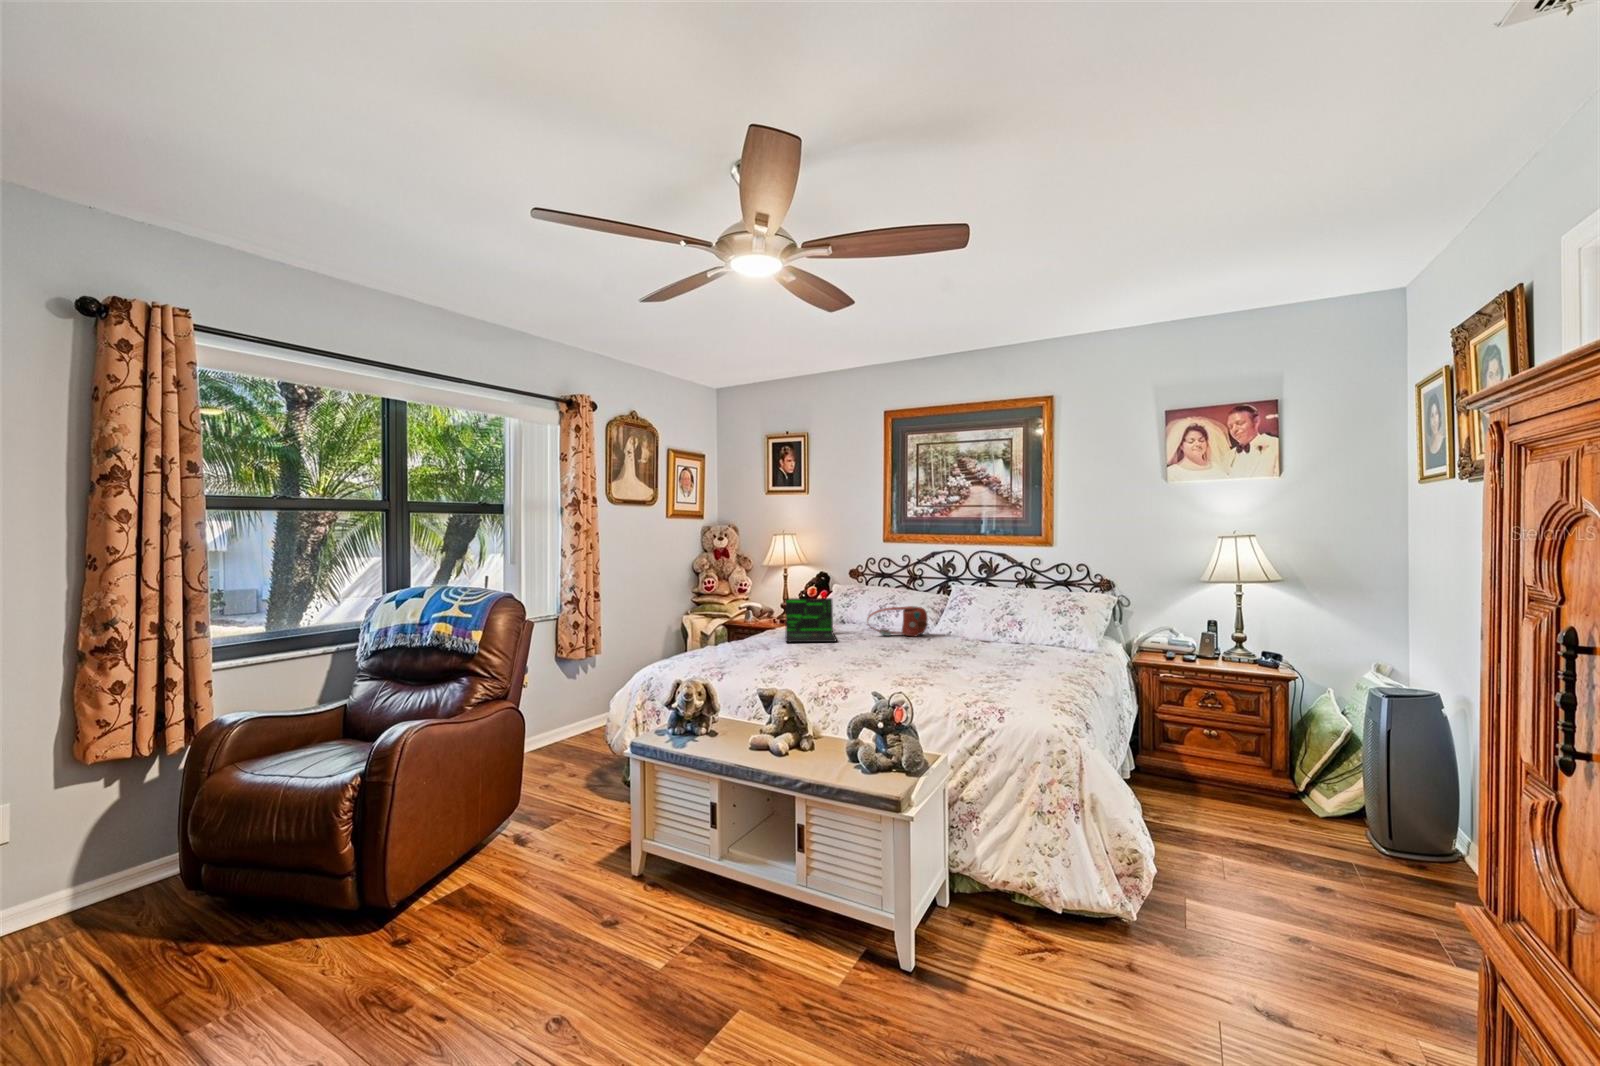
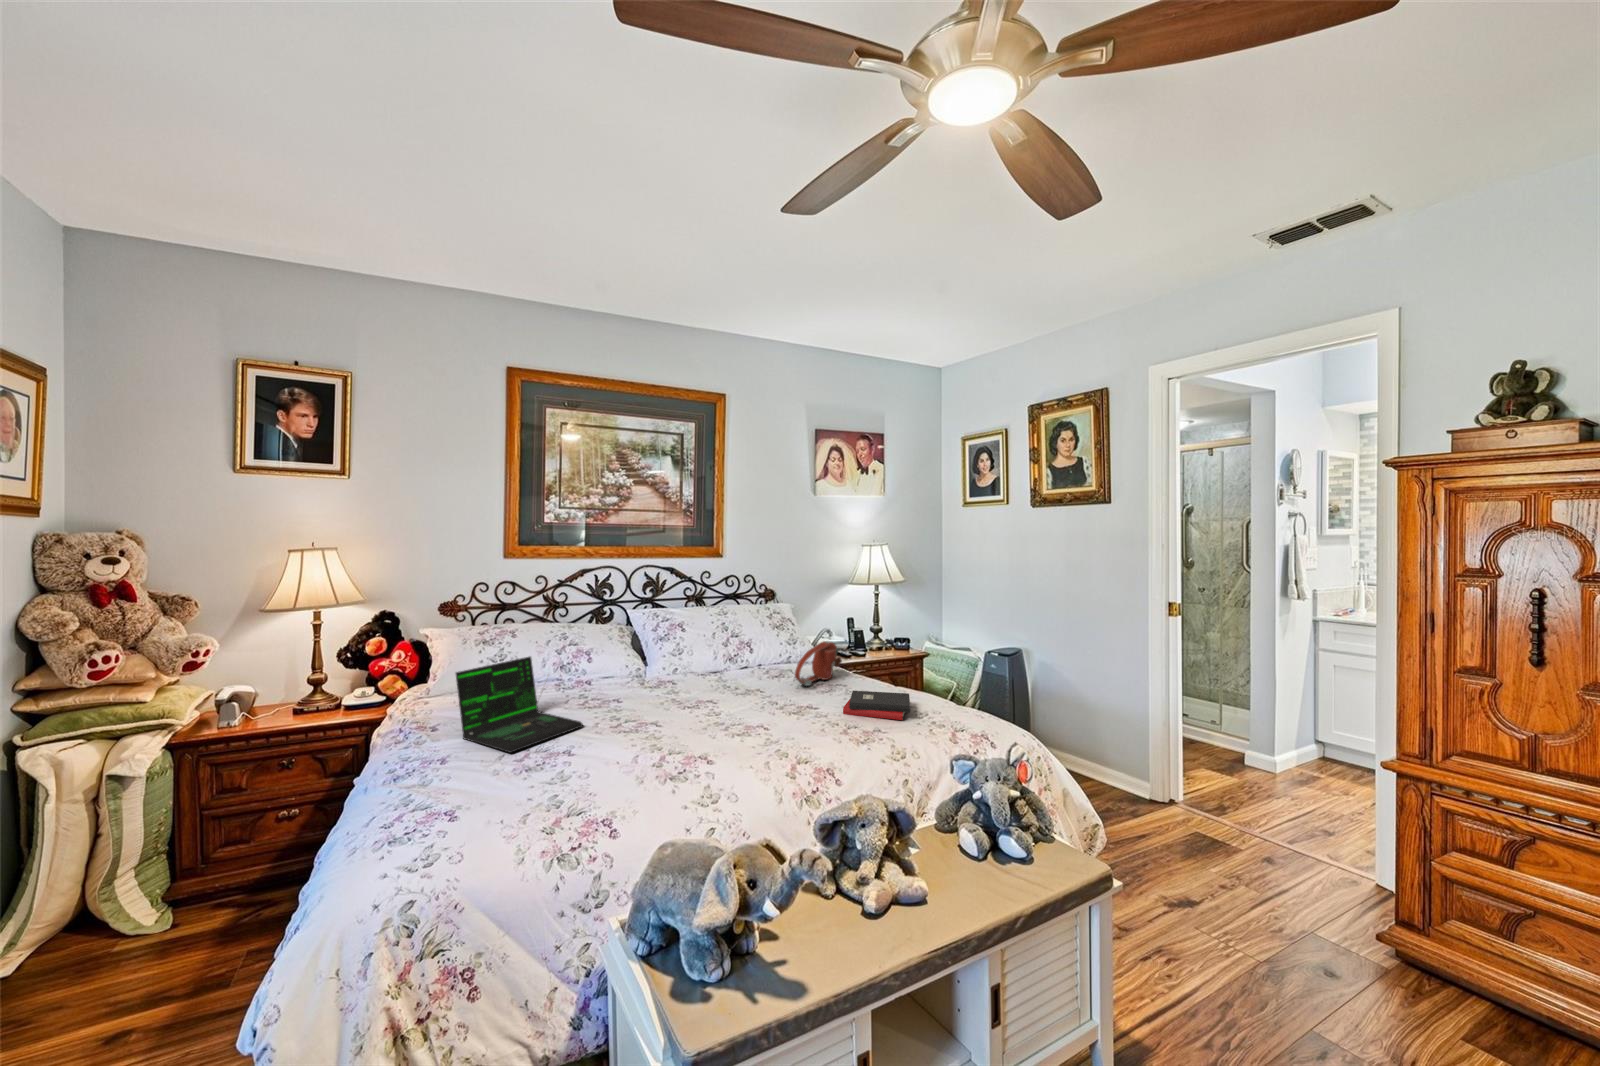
handbag: present [867,606,928,636] -> present [795,641,842,686]
hardback book: none [991,659,1059,683] -> present [843,691,910,720]

